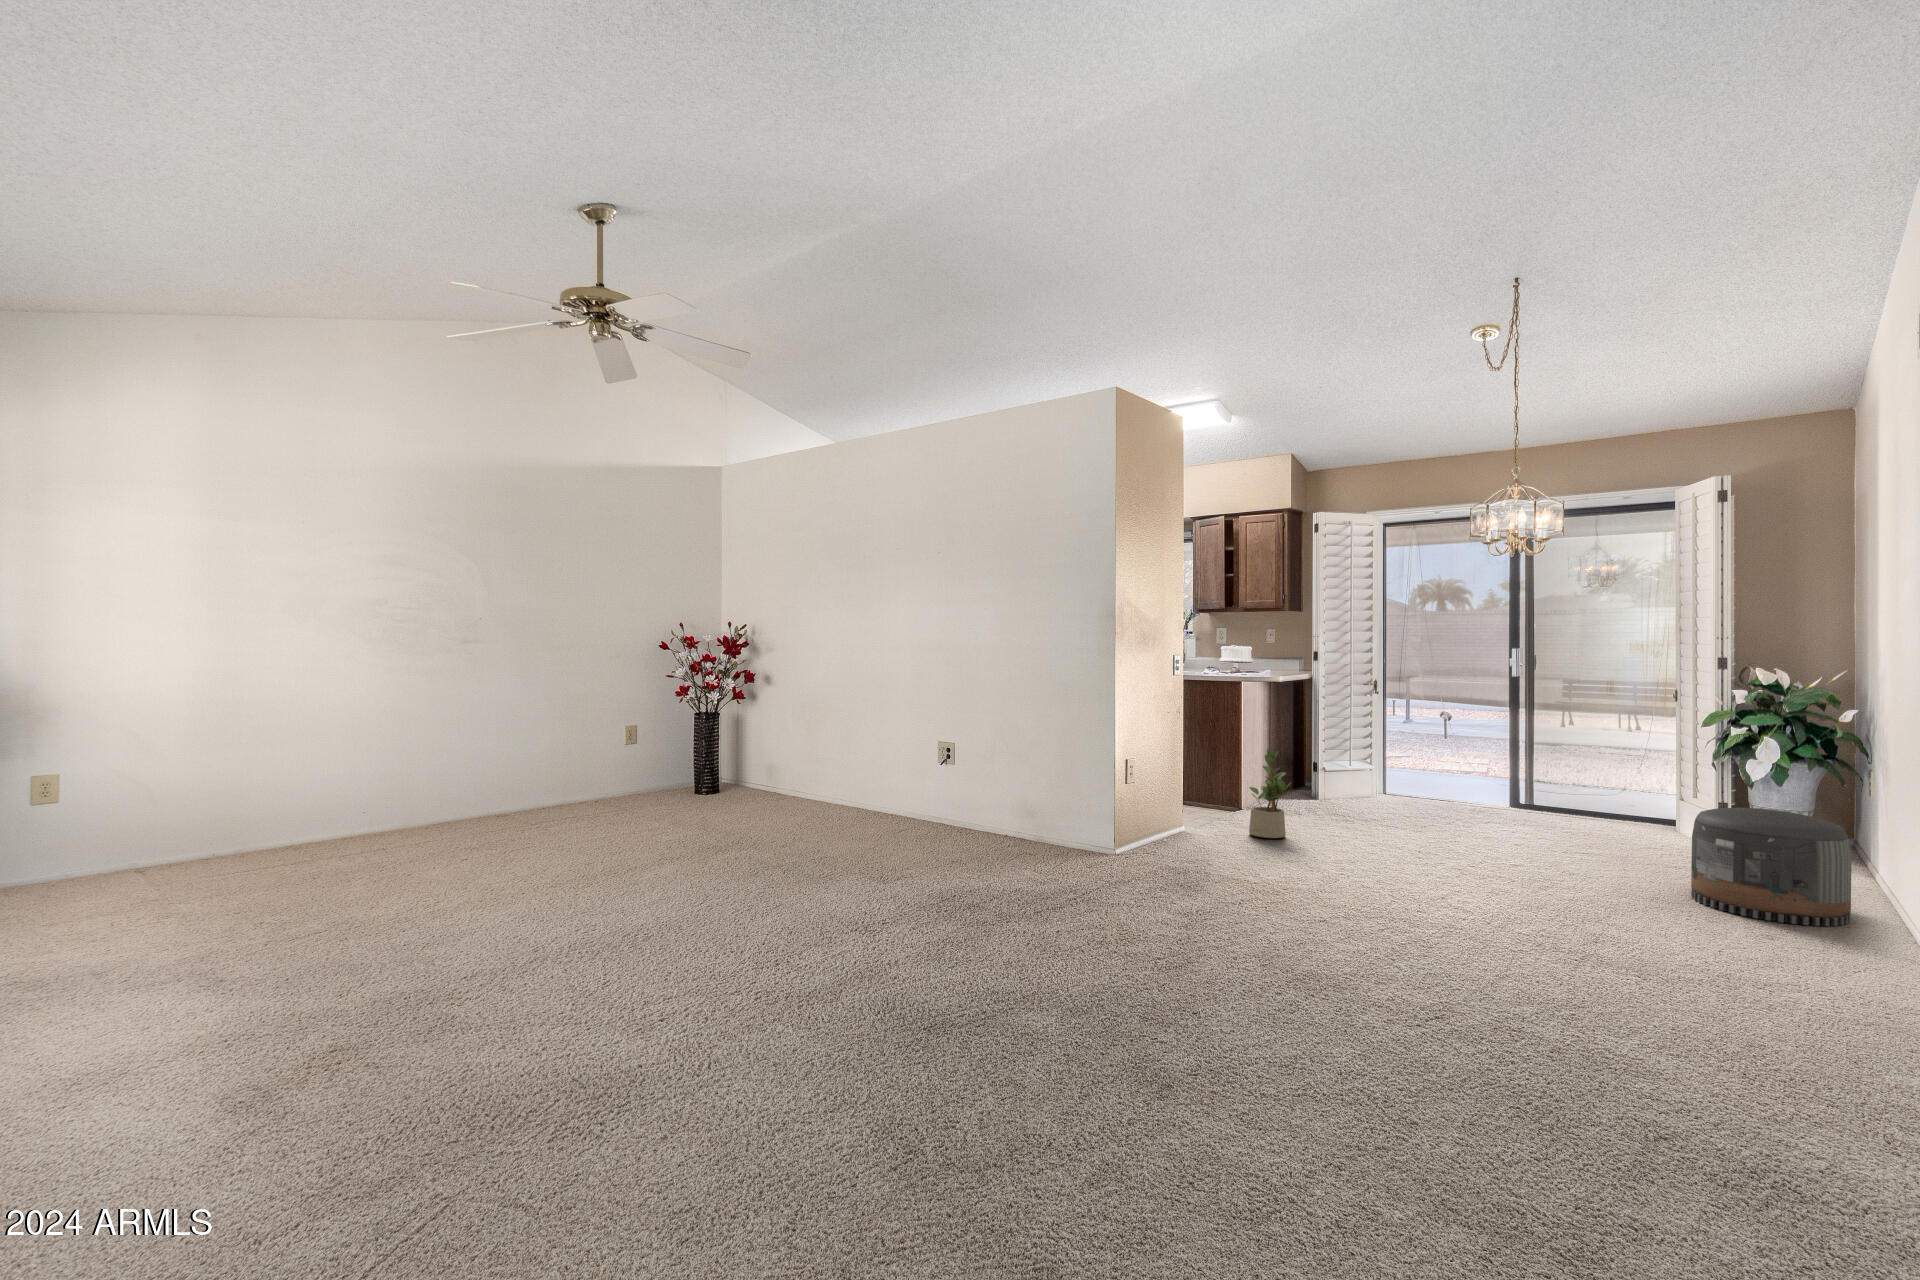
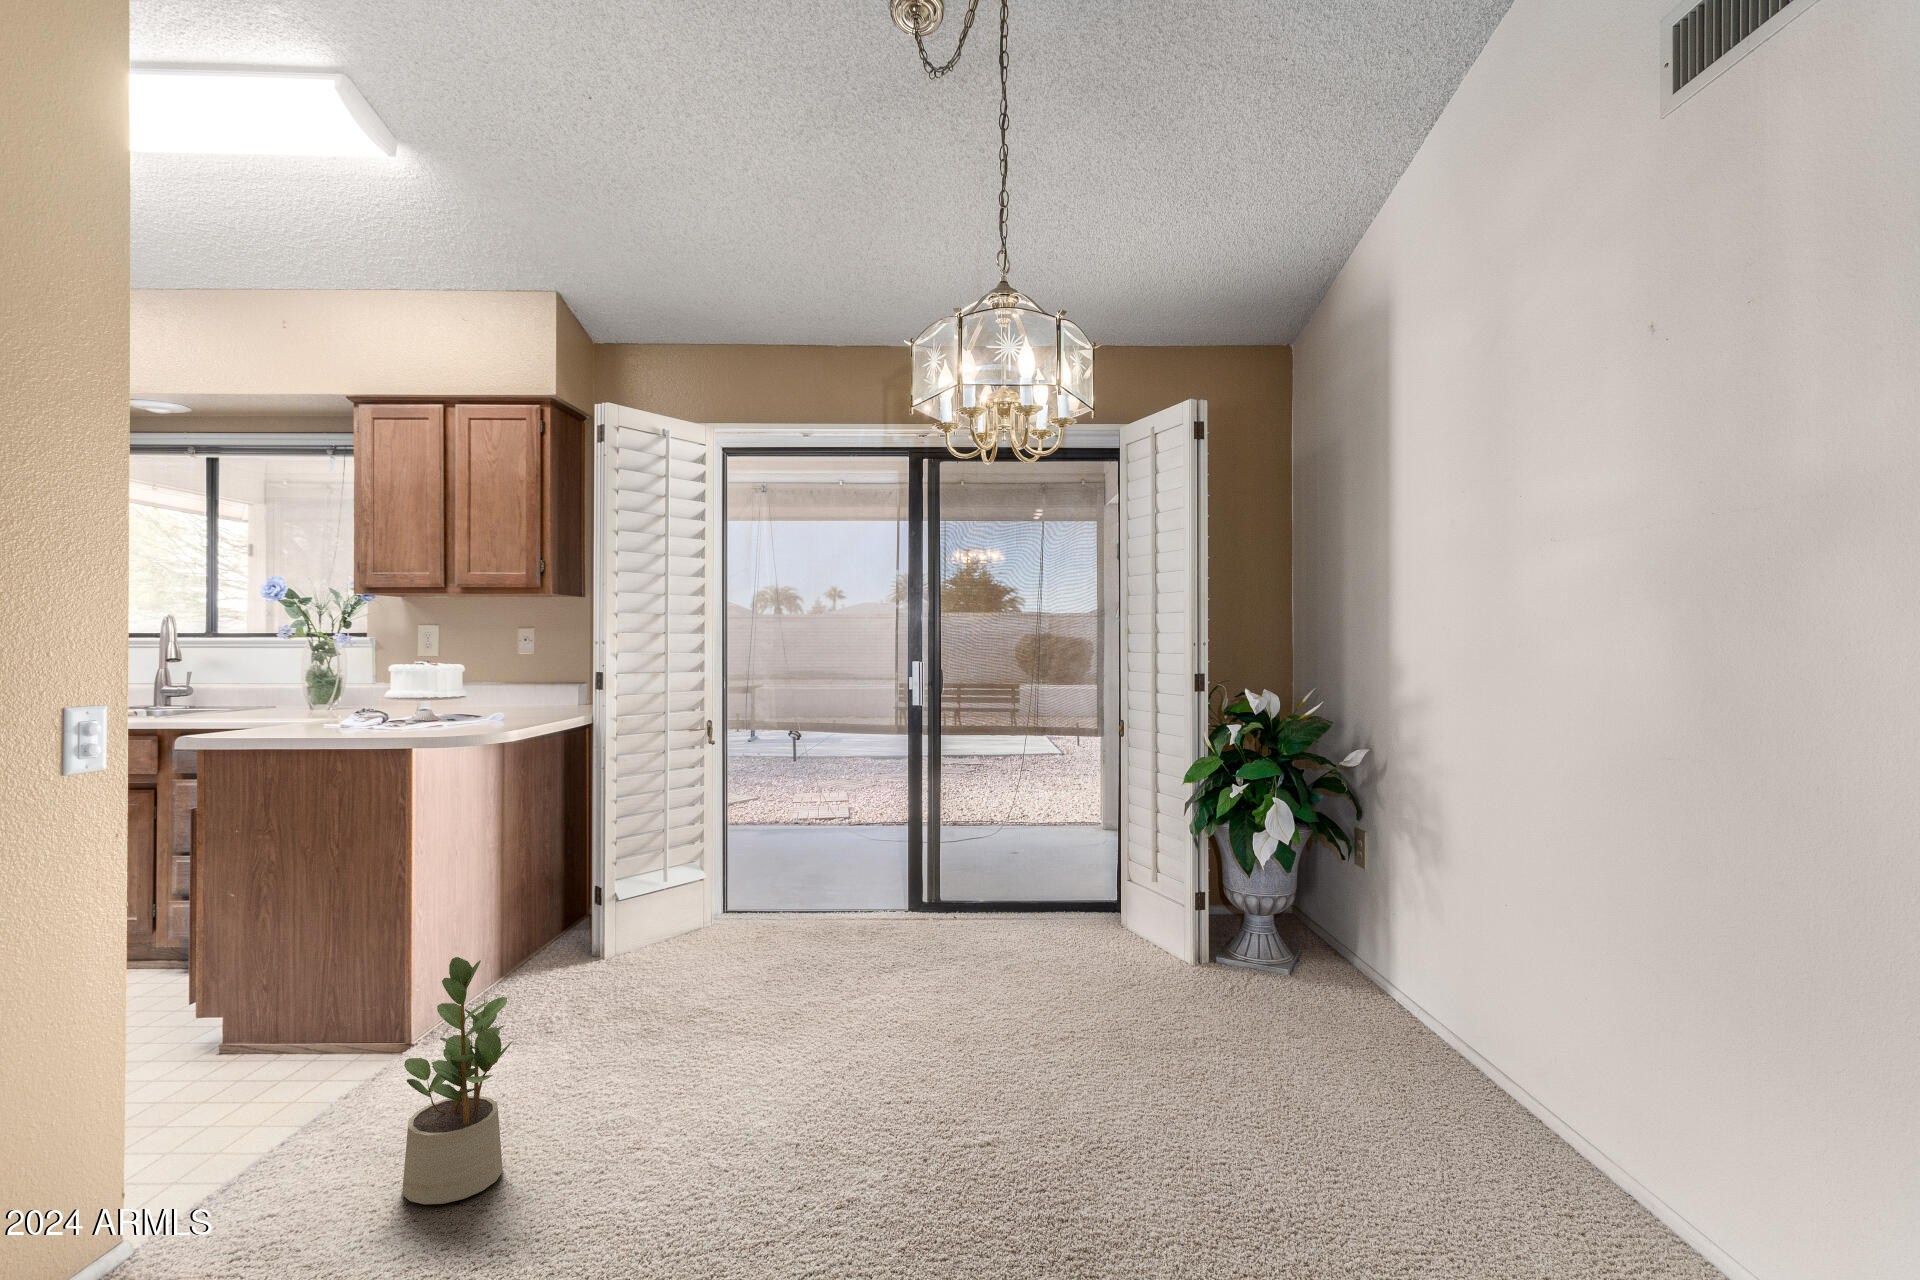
pouf: present [1691,808,1852,926] -> none [1288,972,1533,1238]

